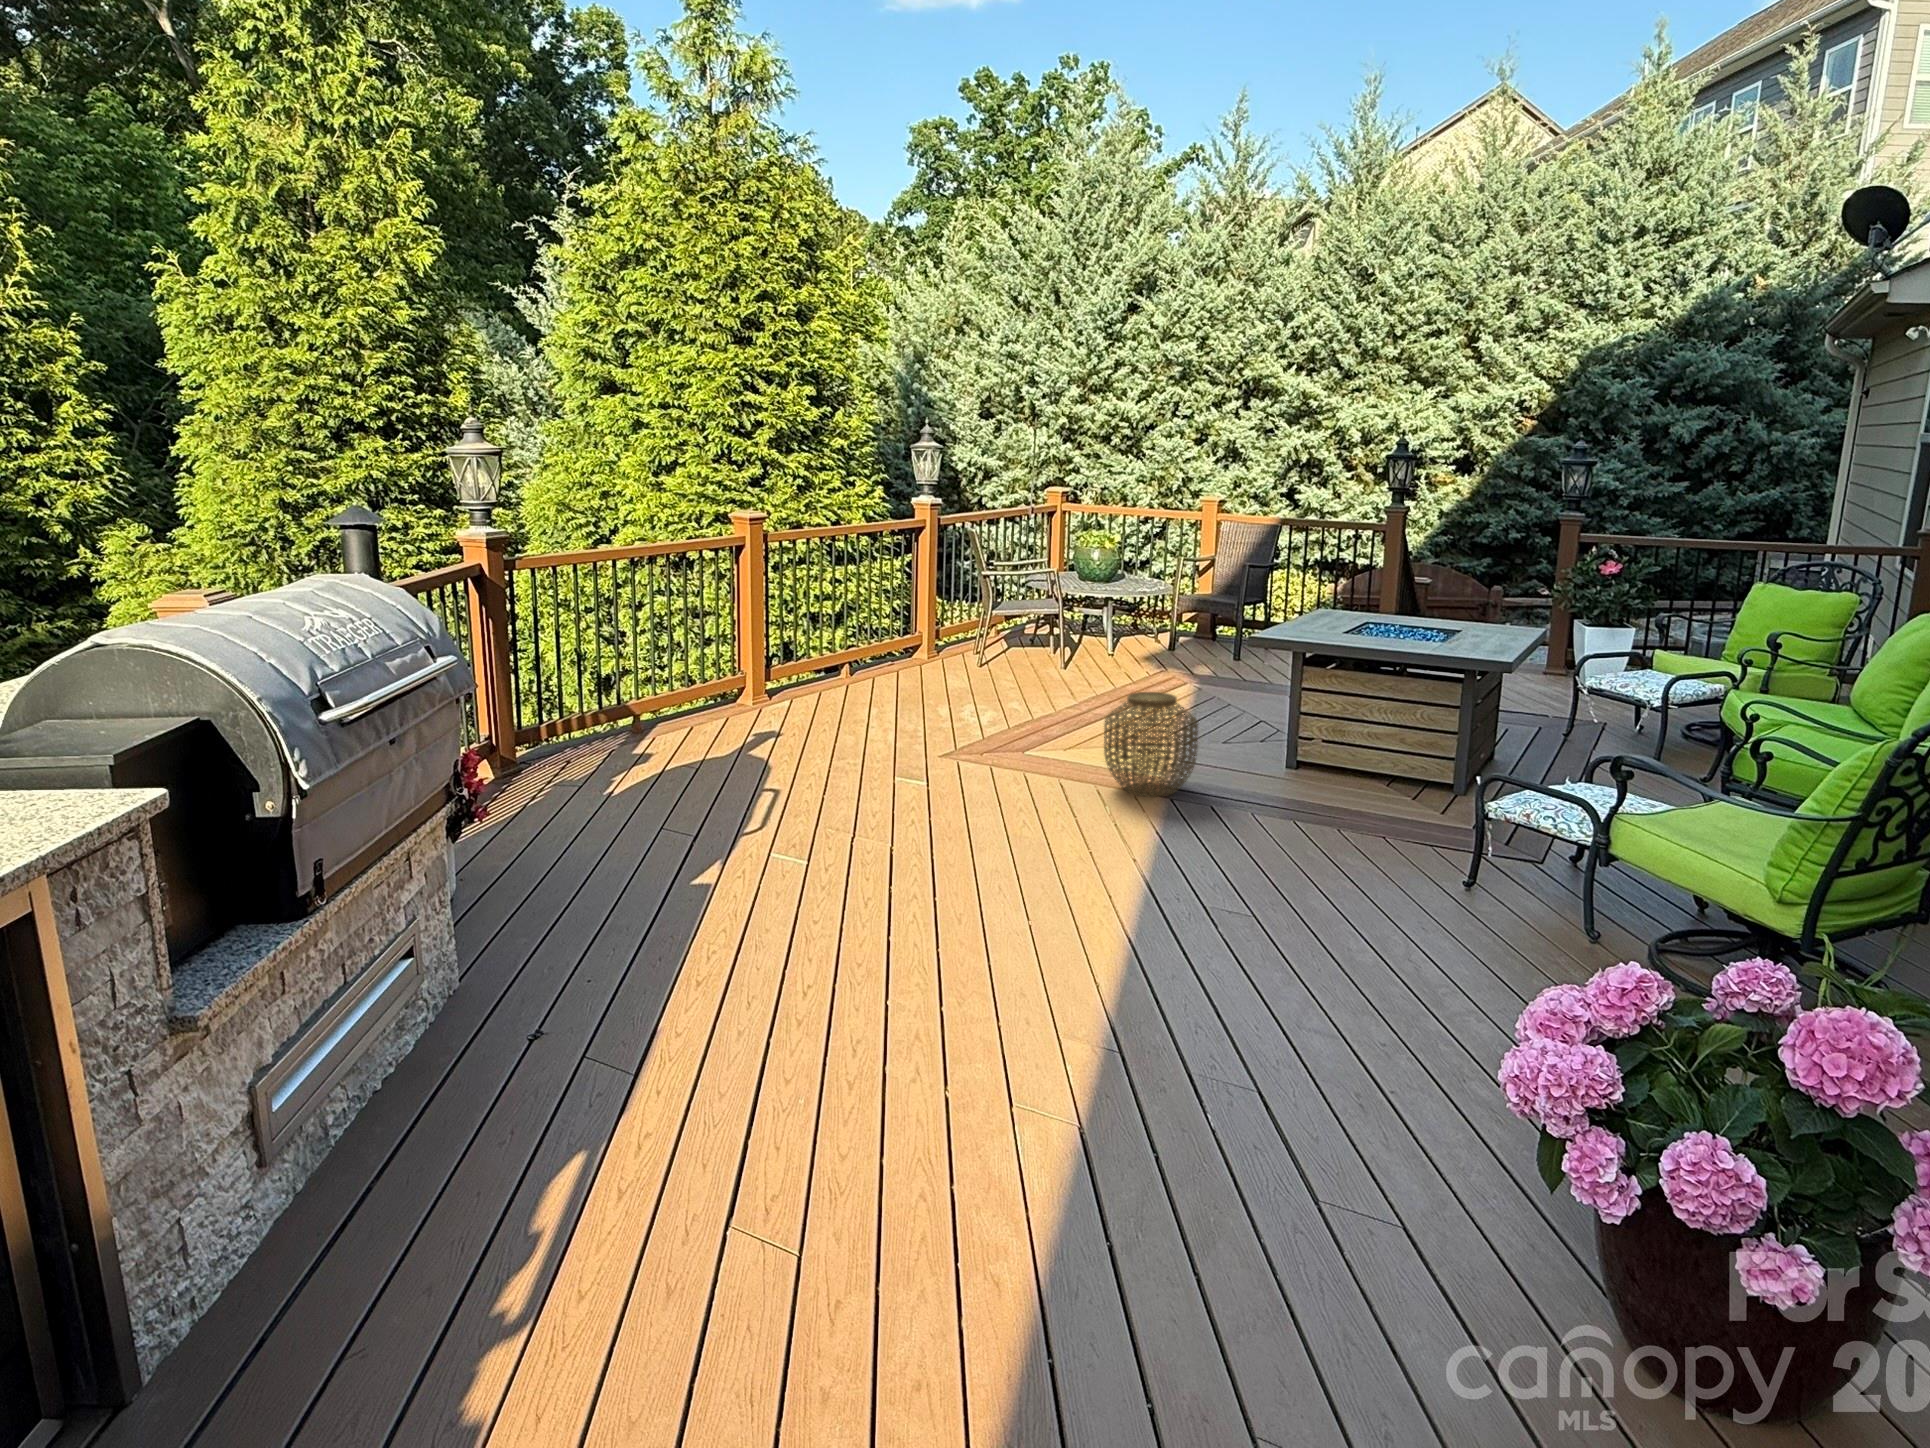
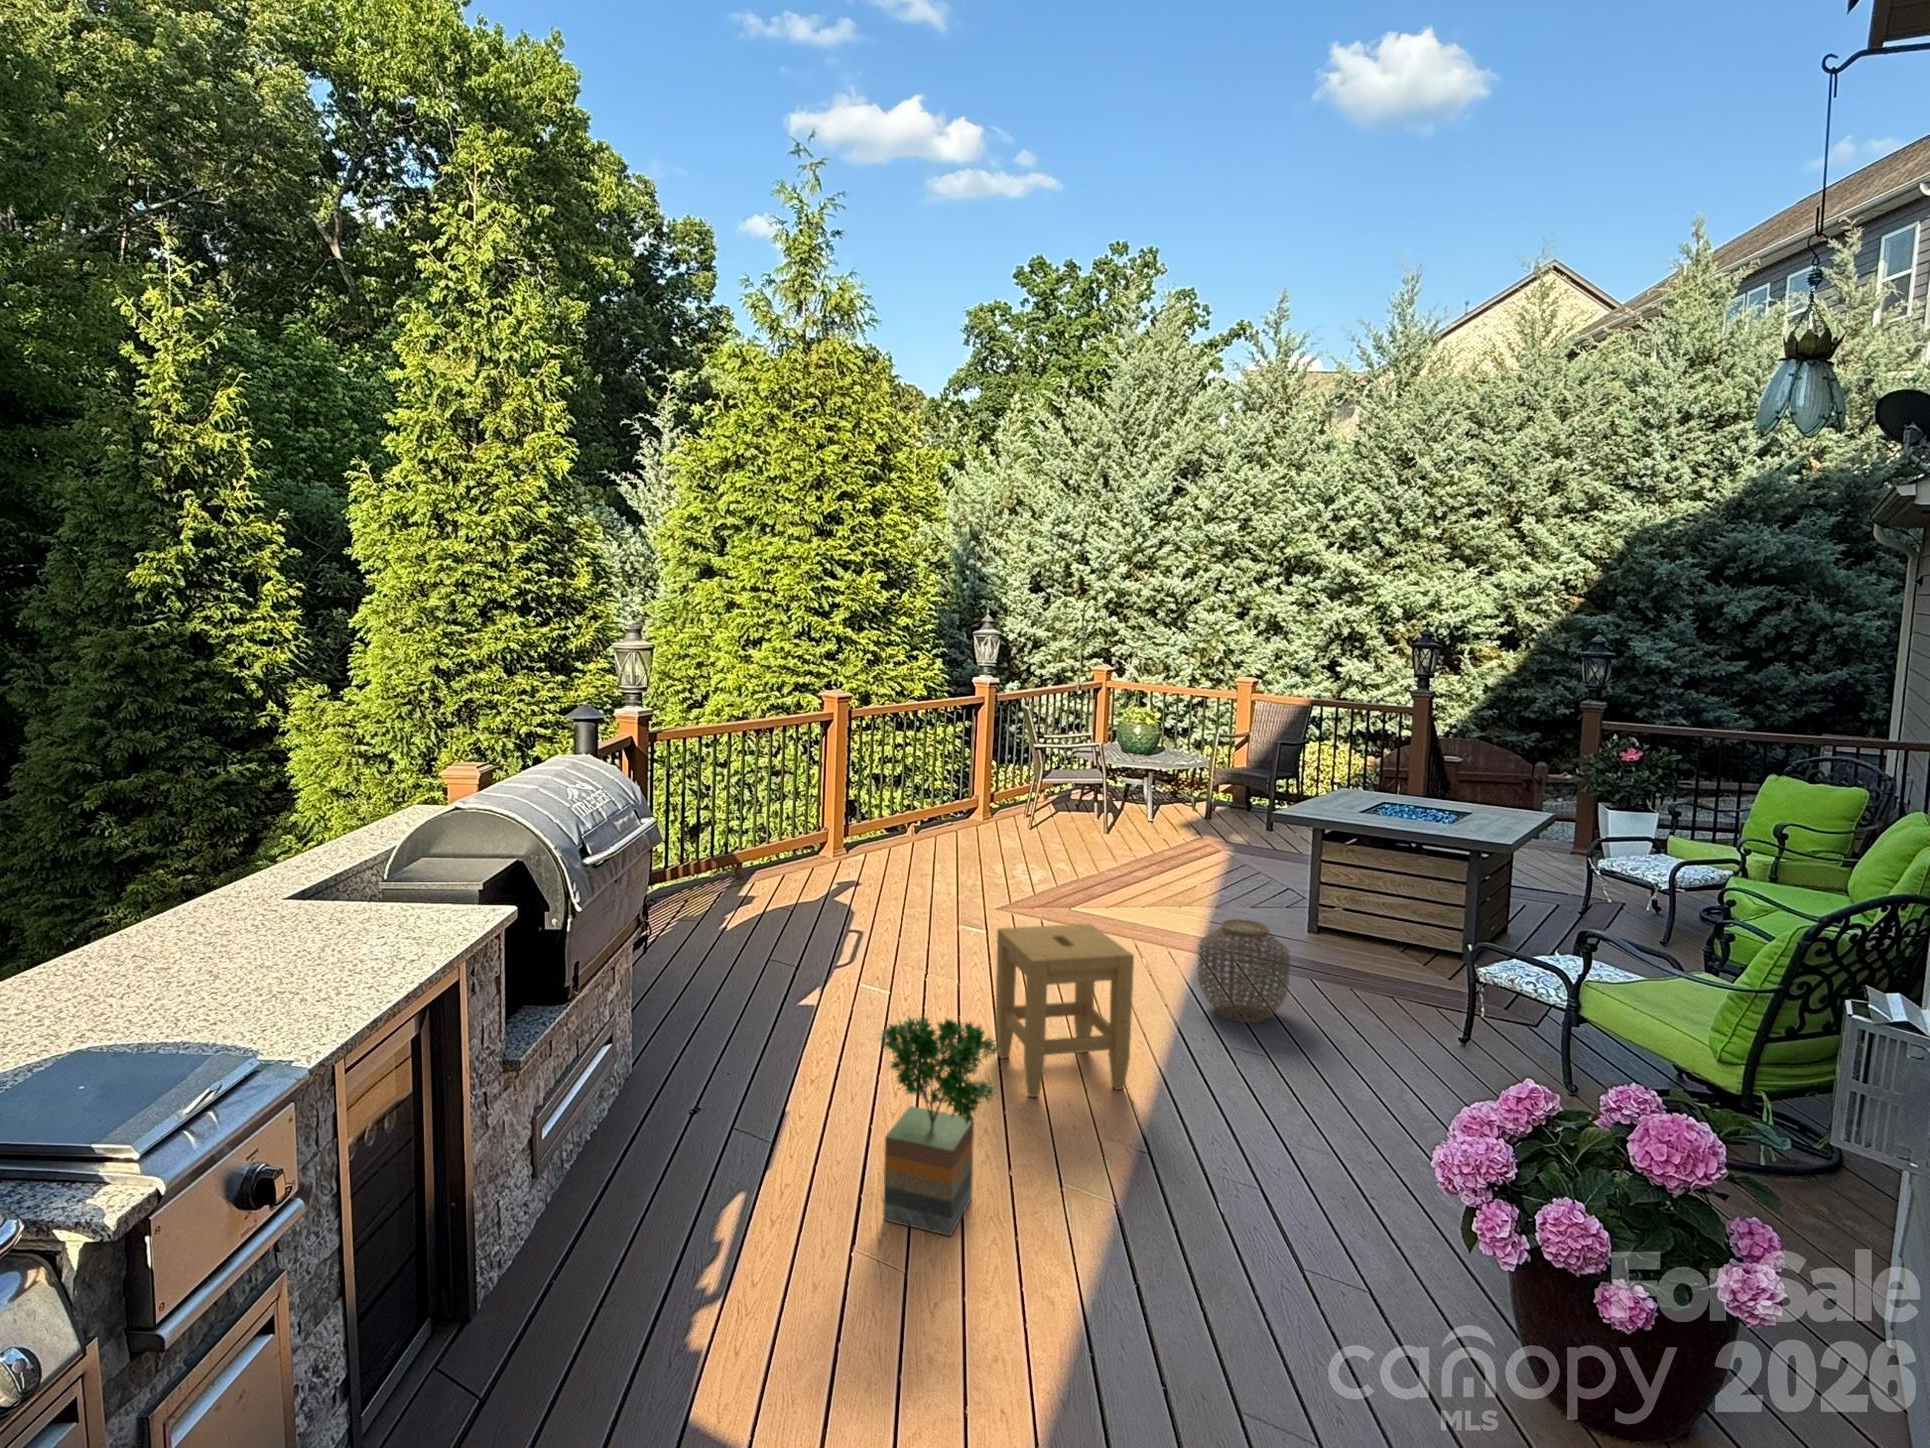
stool: none [870,690,1013,870] -> present [995,924,1134,1097]
potted tree: none [684,757,833,997] -> present [879,1016,1000,1236]

